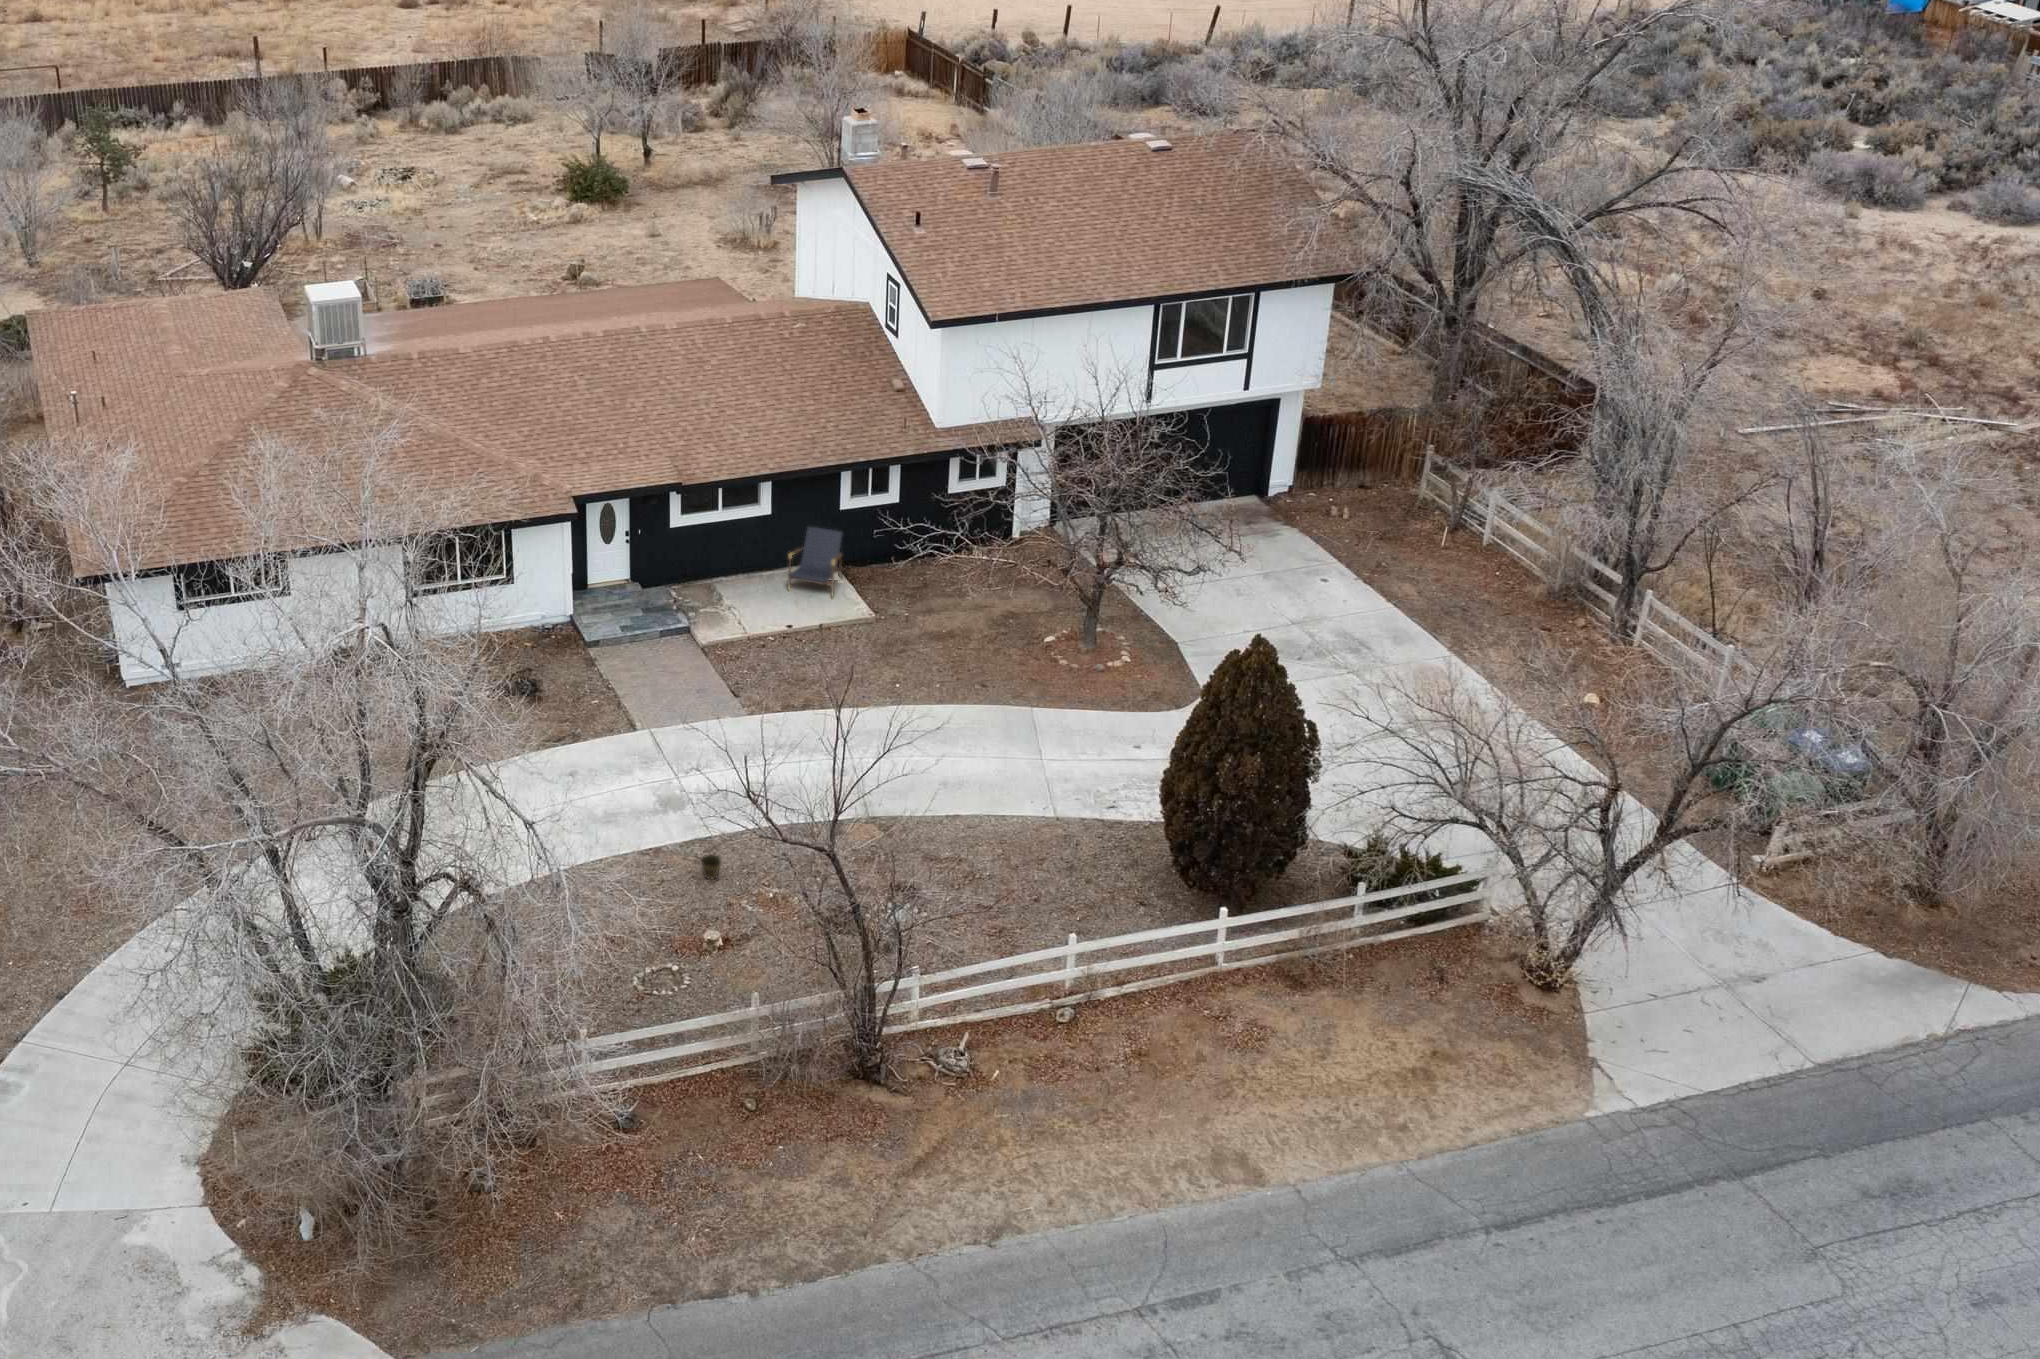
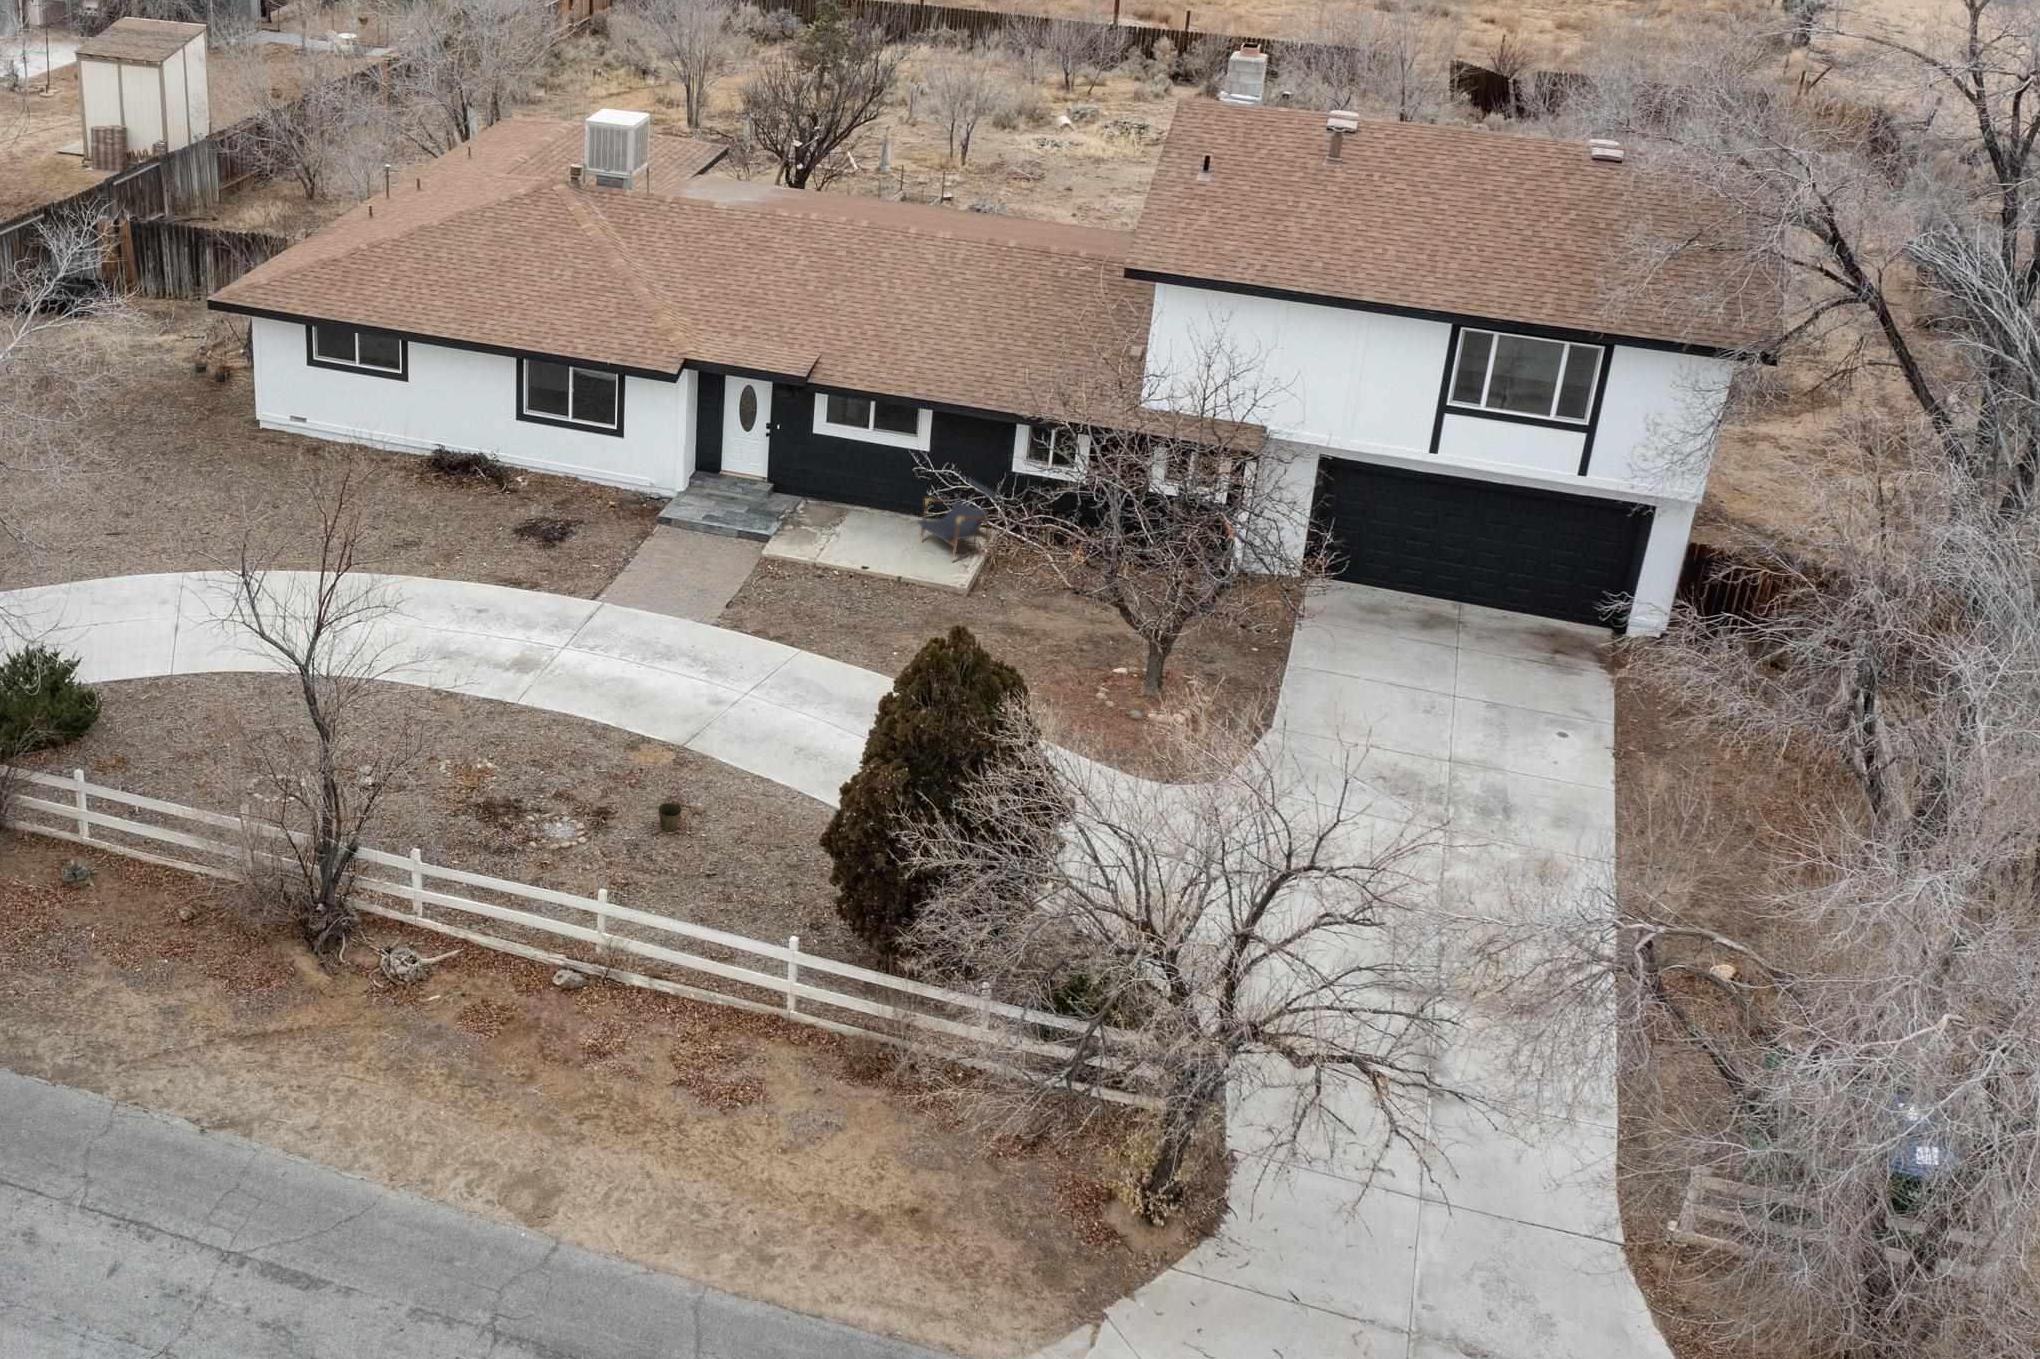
bucket: present [701,855,721,879] -> present [658,803,682,831]

